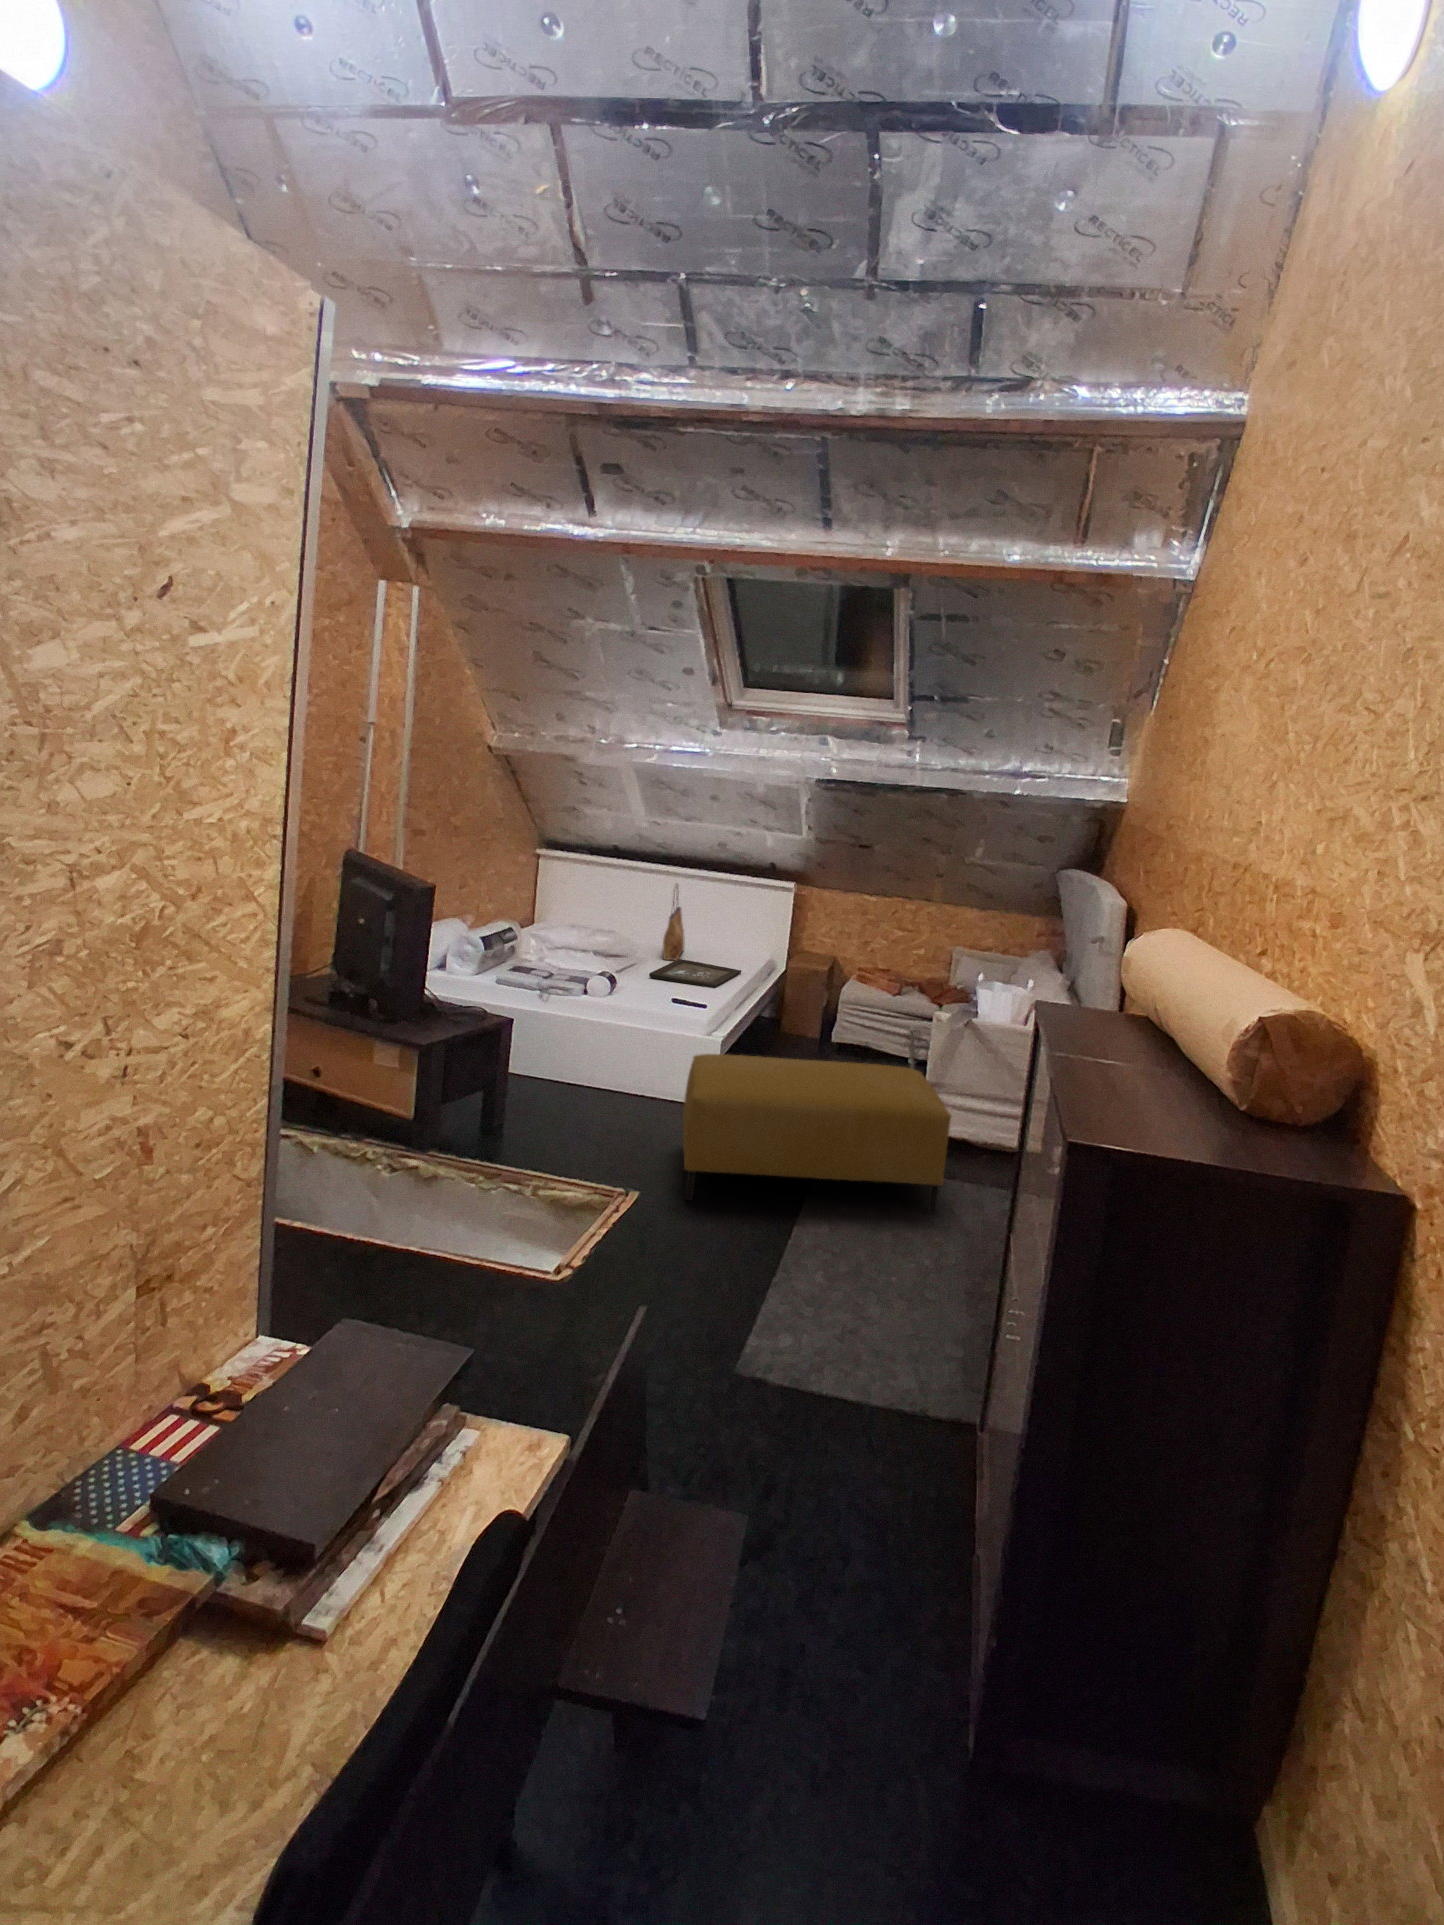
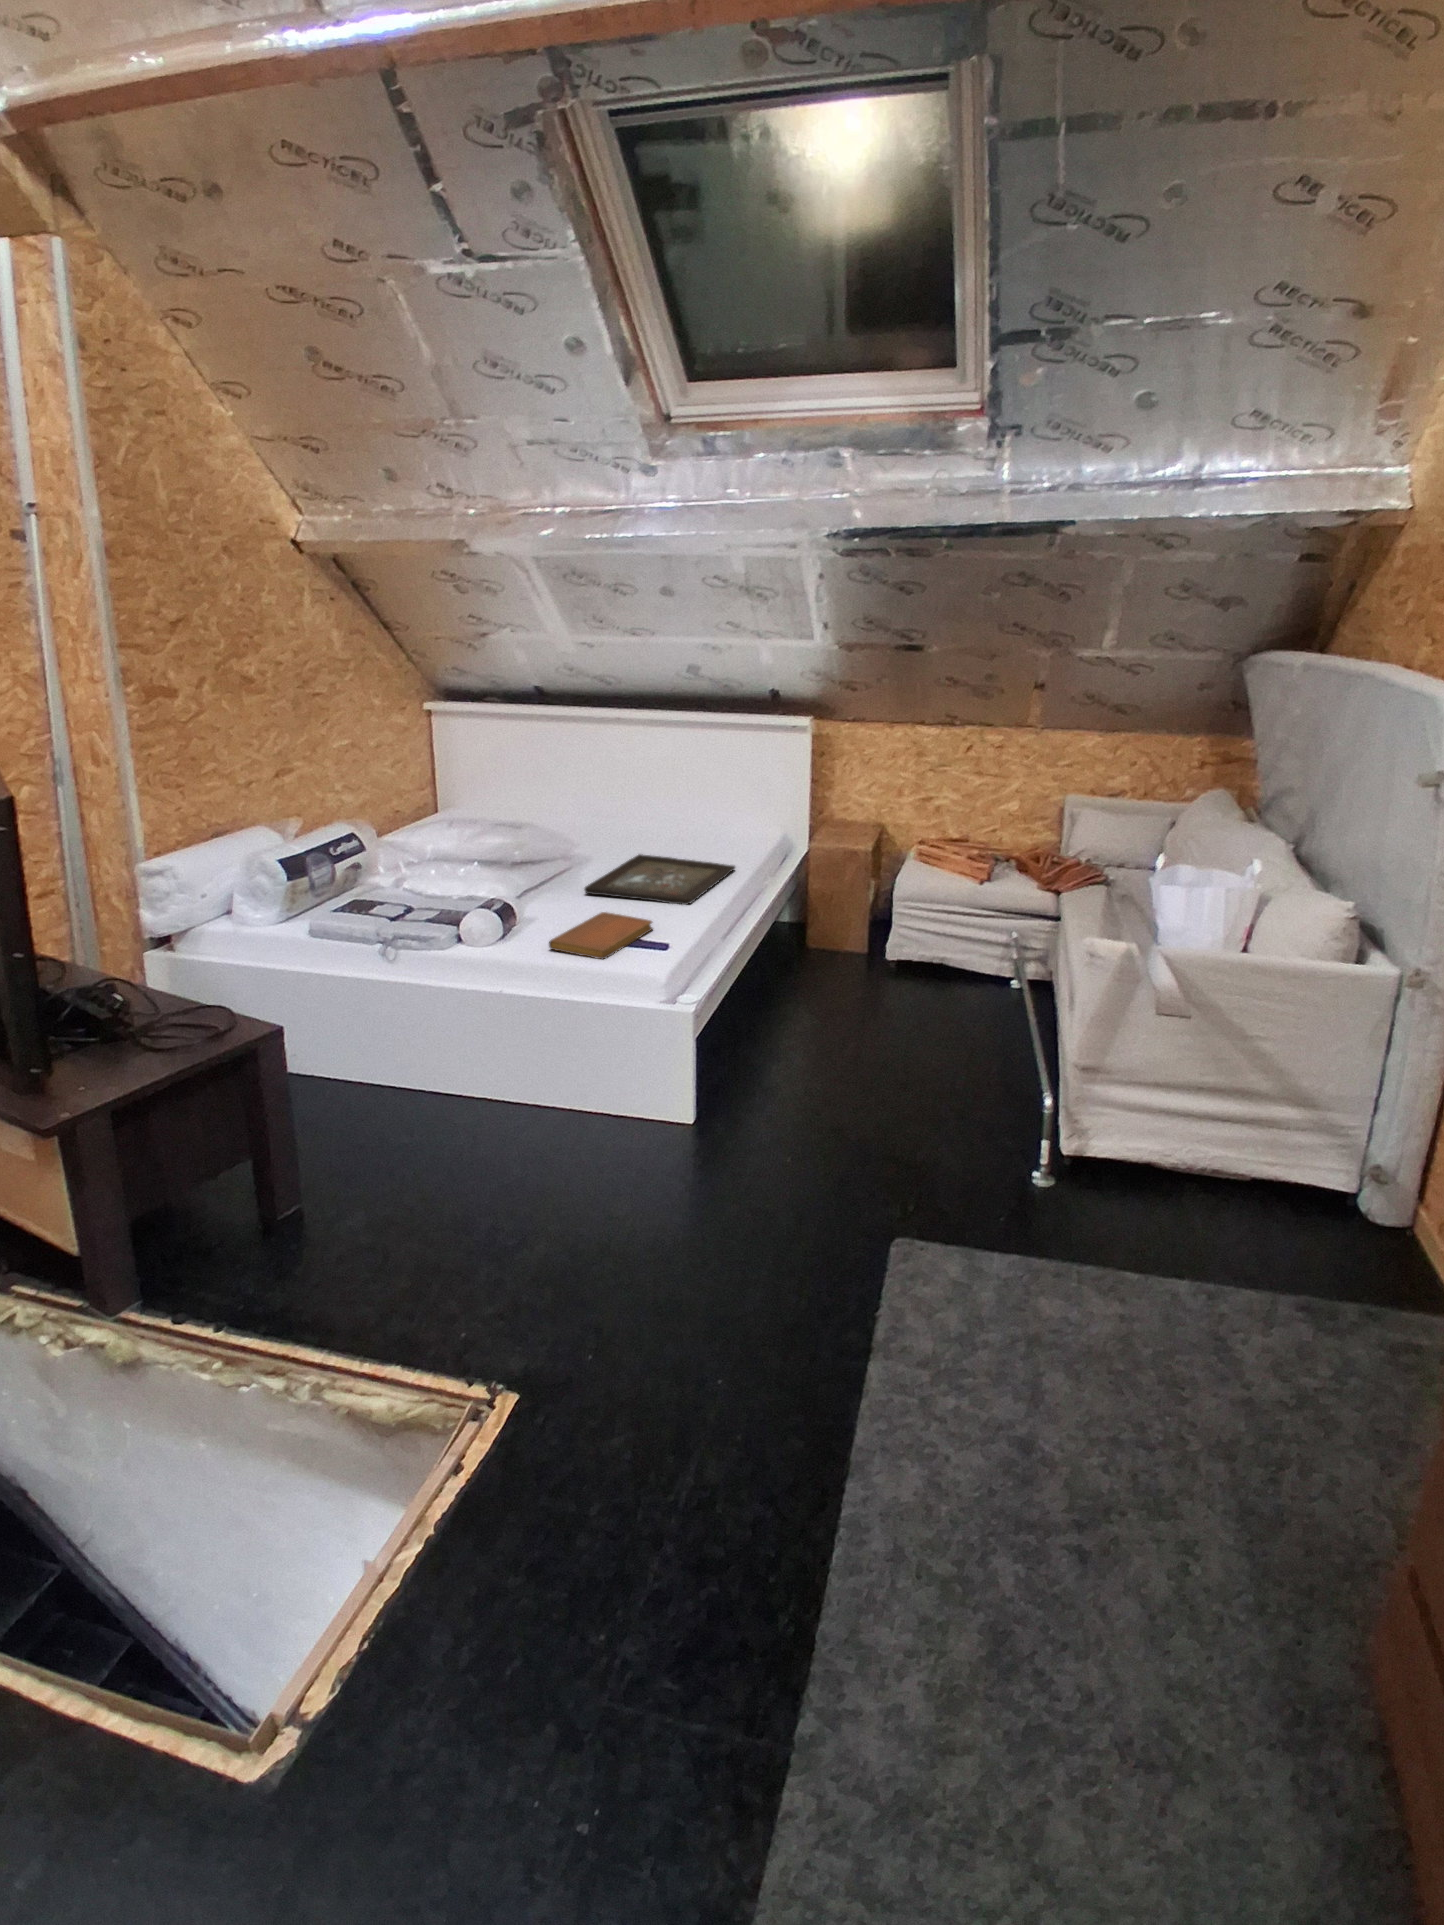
tote bag: present [663,884,685,960] -> none [613,734,652,856]
notebook: none [636,986,696,1009] -> present [549,912,653,959]
ottoman: present [683,1054,951,1214] -> none [597,1068,1163,1402]

